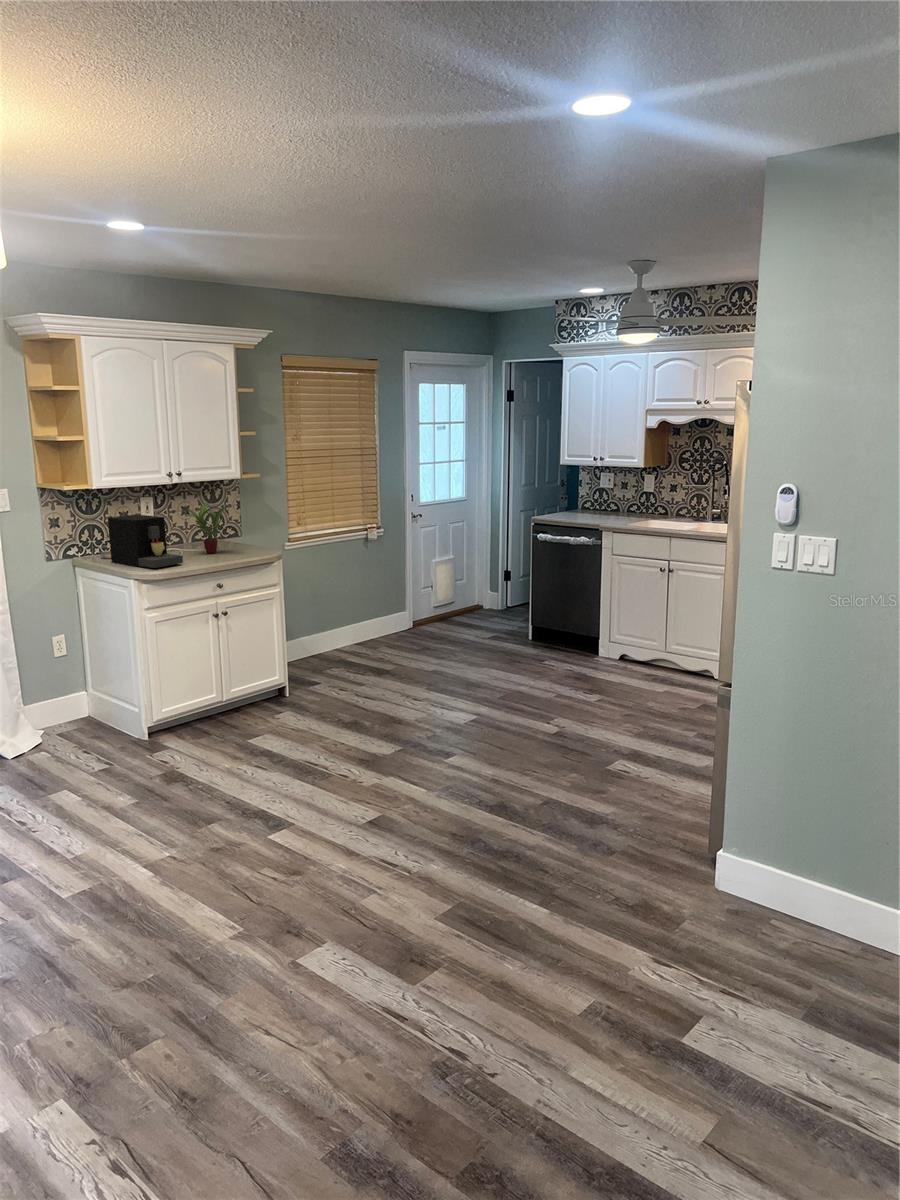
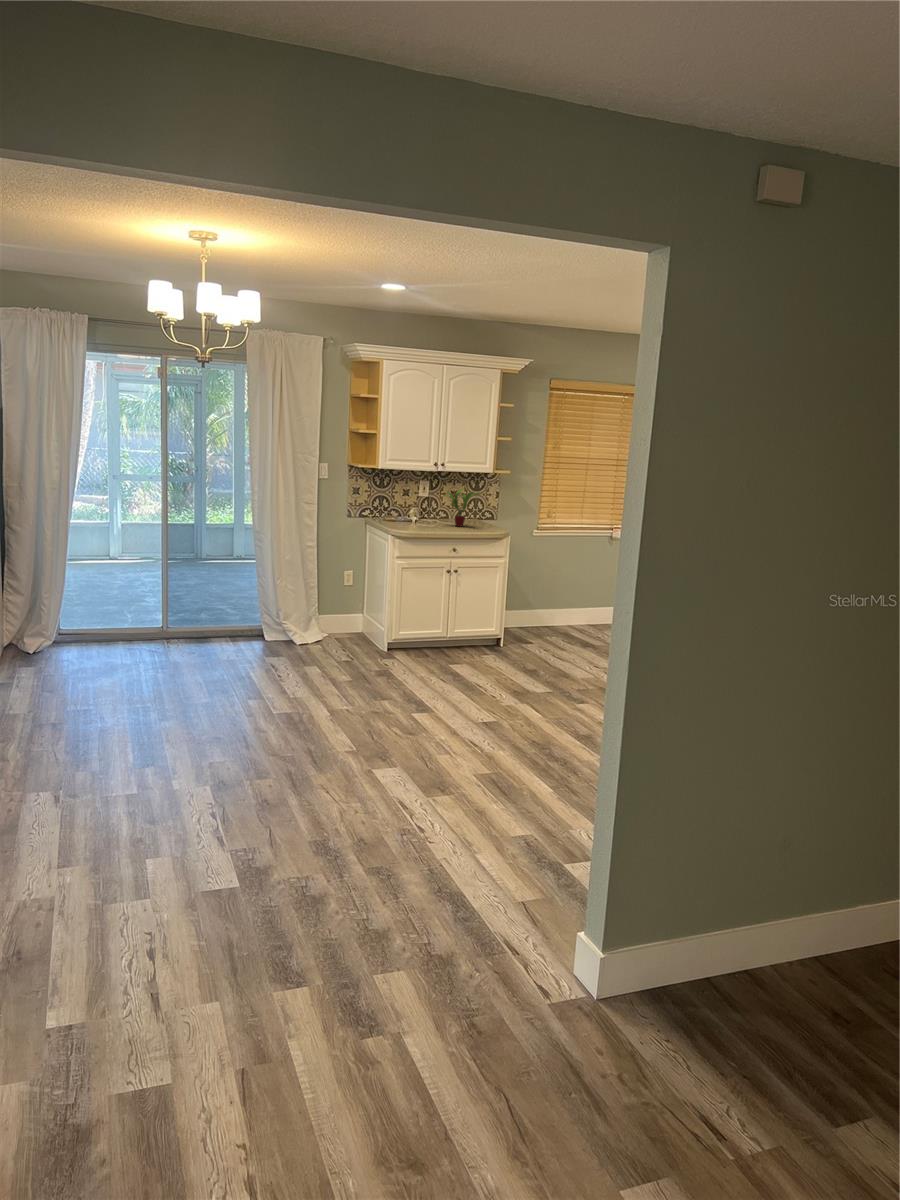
coffee maker: present [108,515,183,568] -> none [386,491,429,529]

